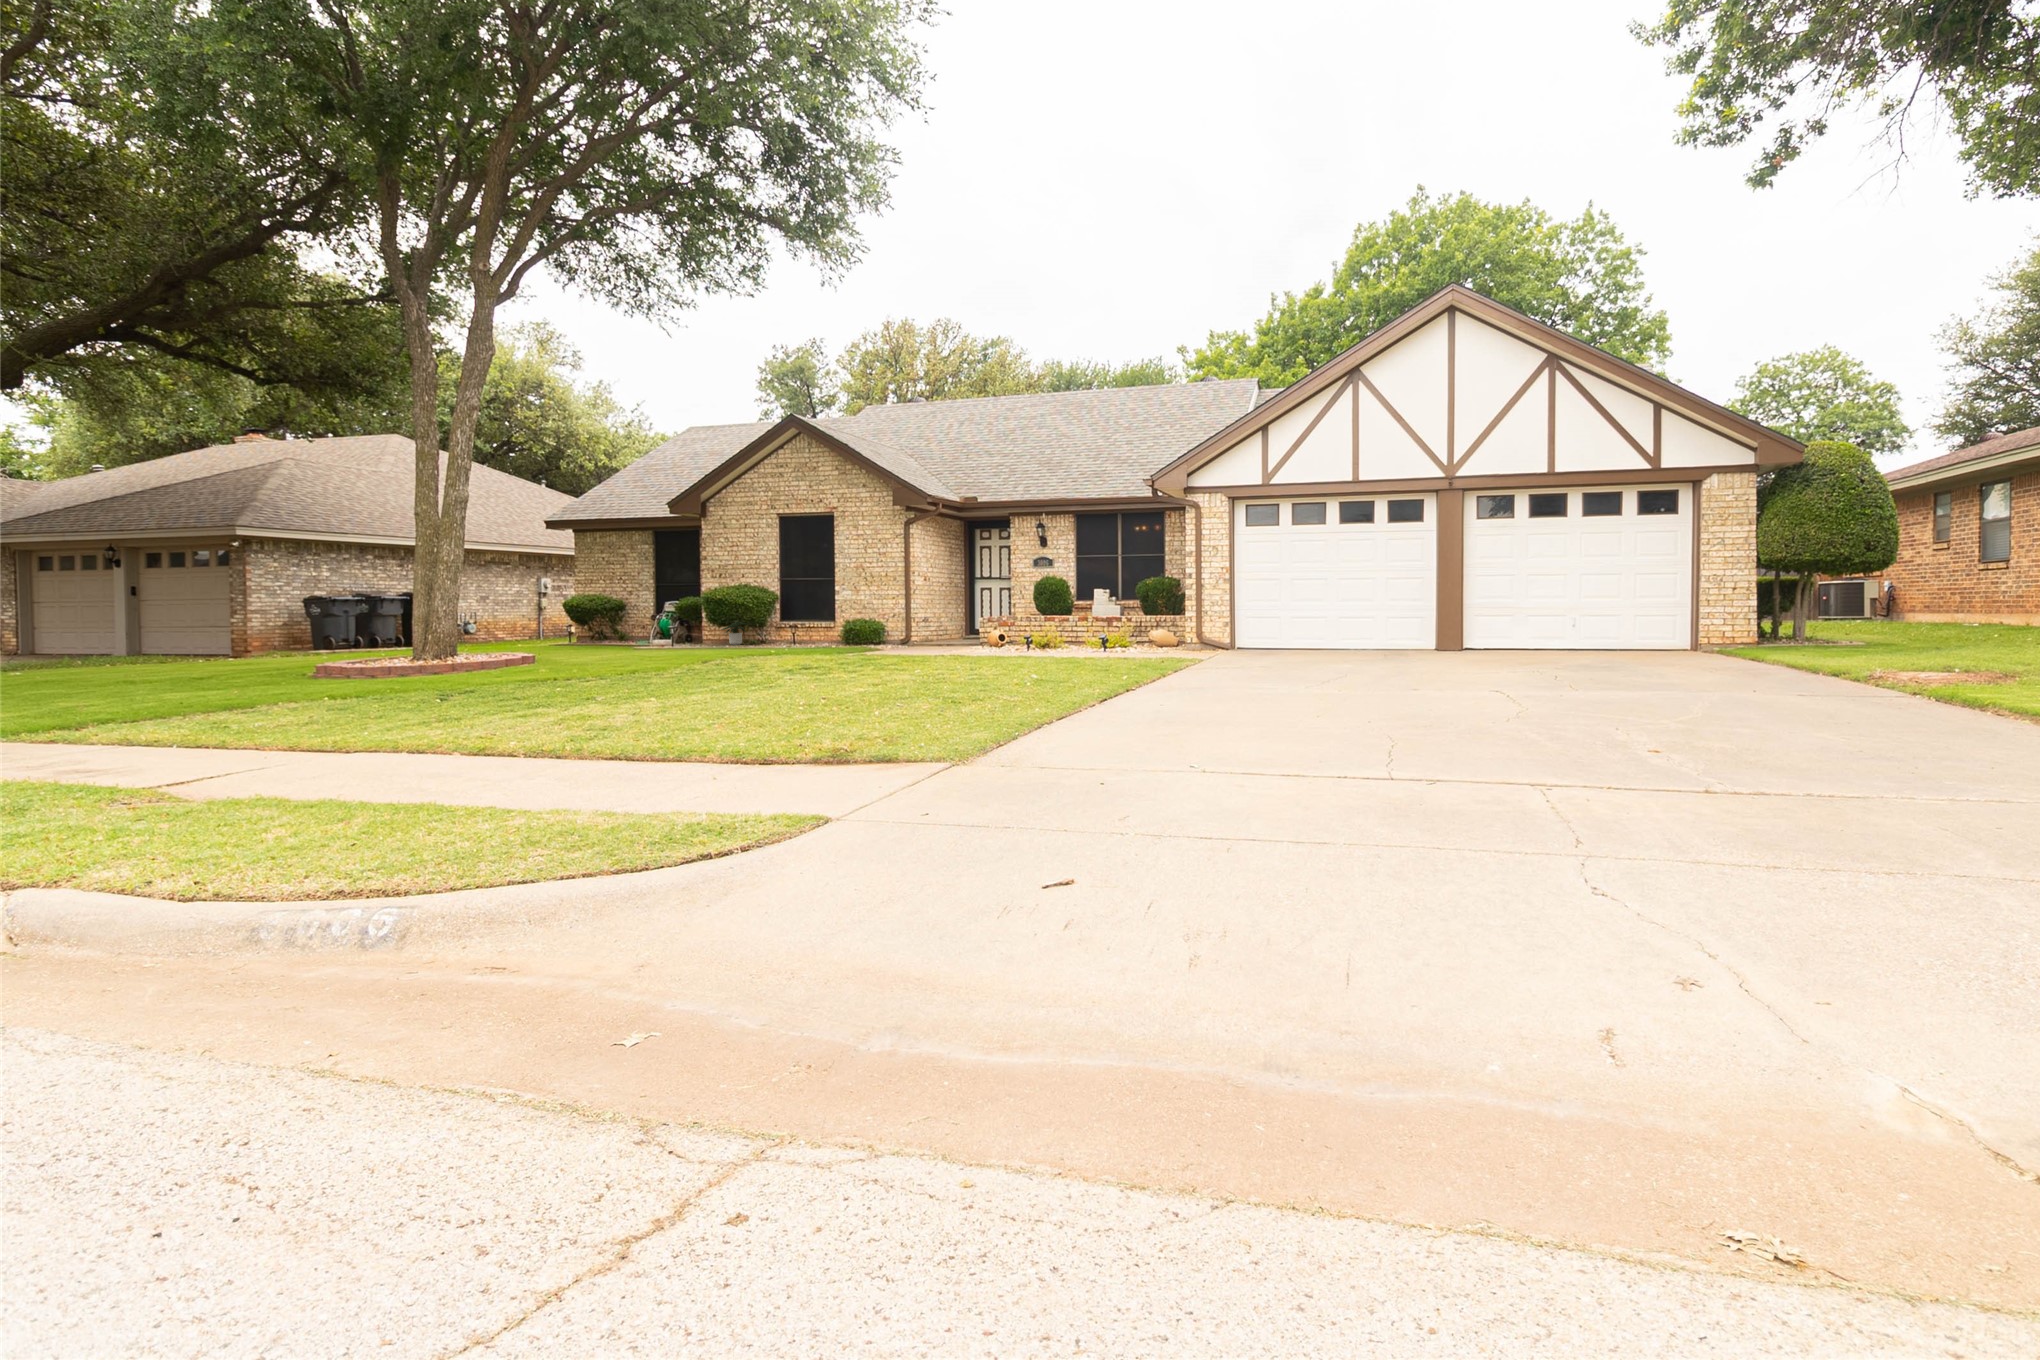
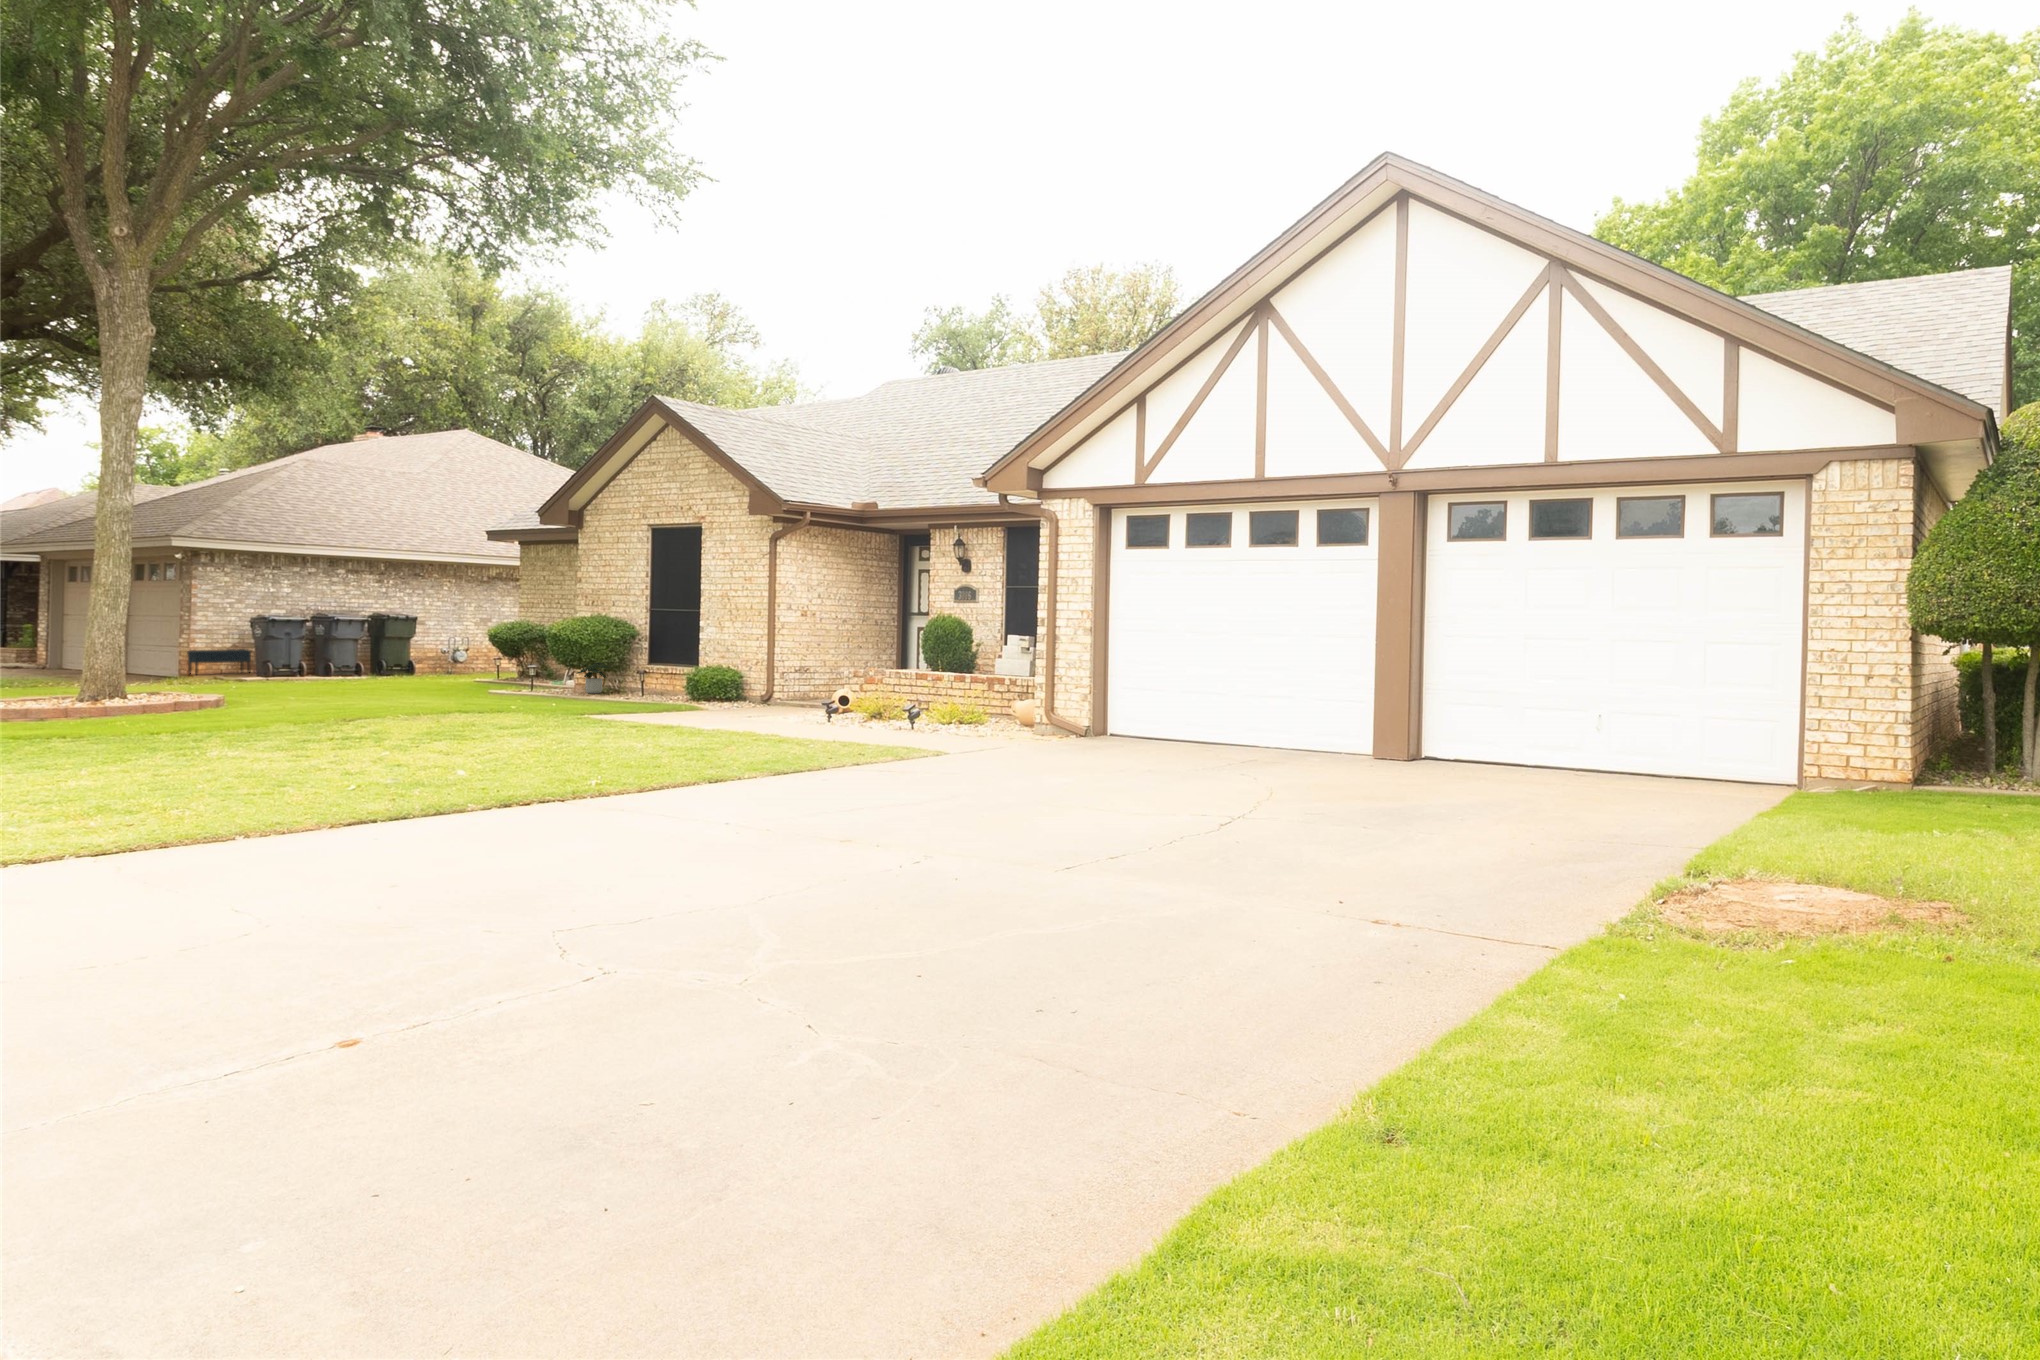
bench: none [242,626,306,650] -> present [187,649,251,674]

